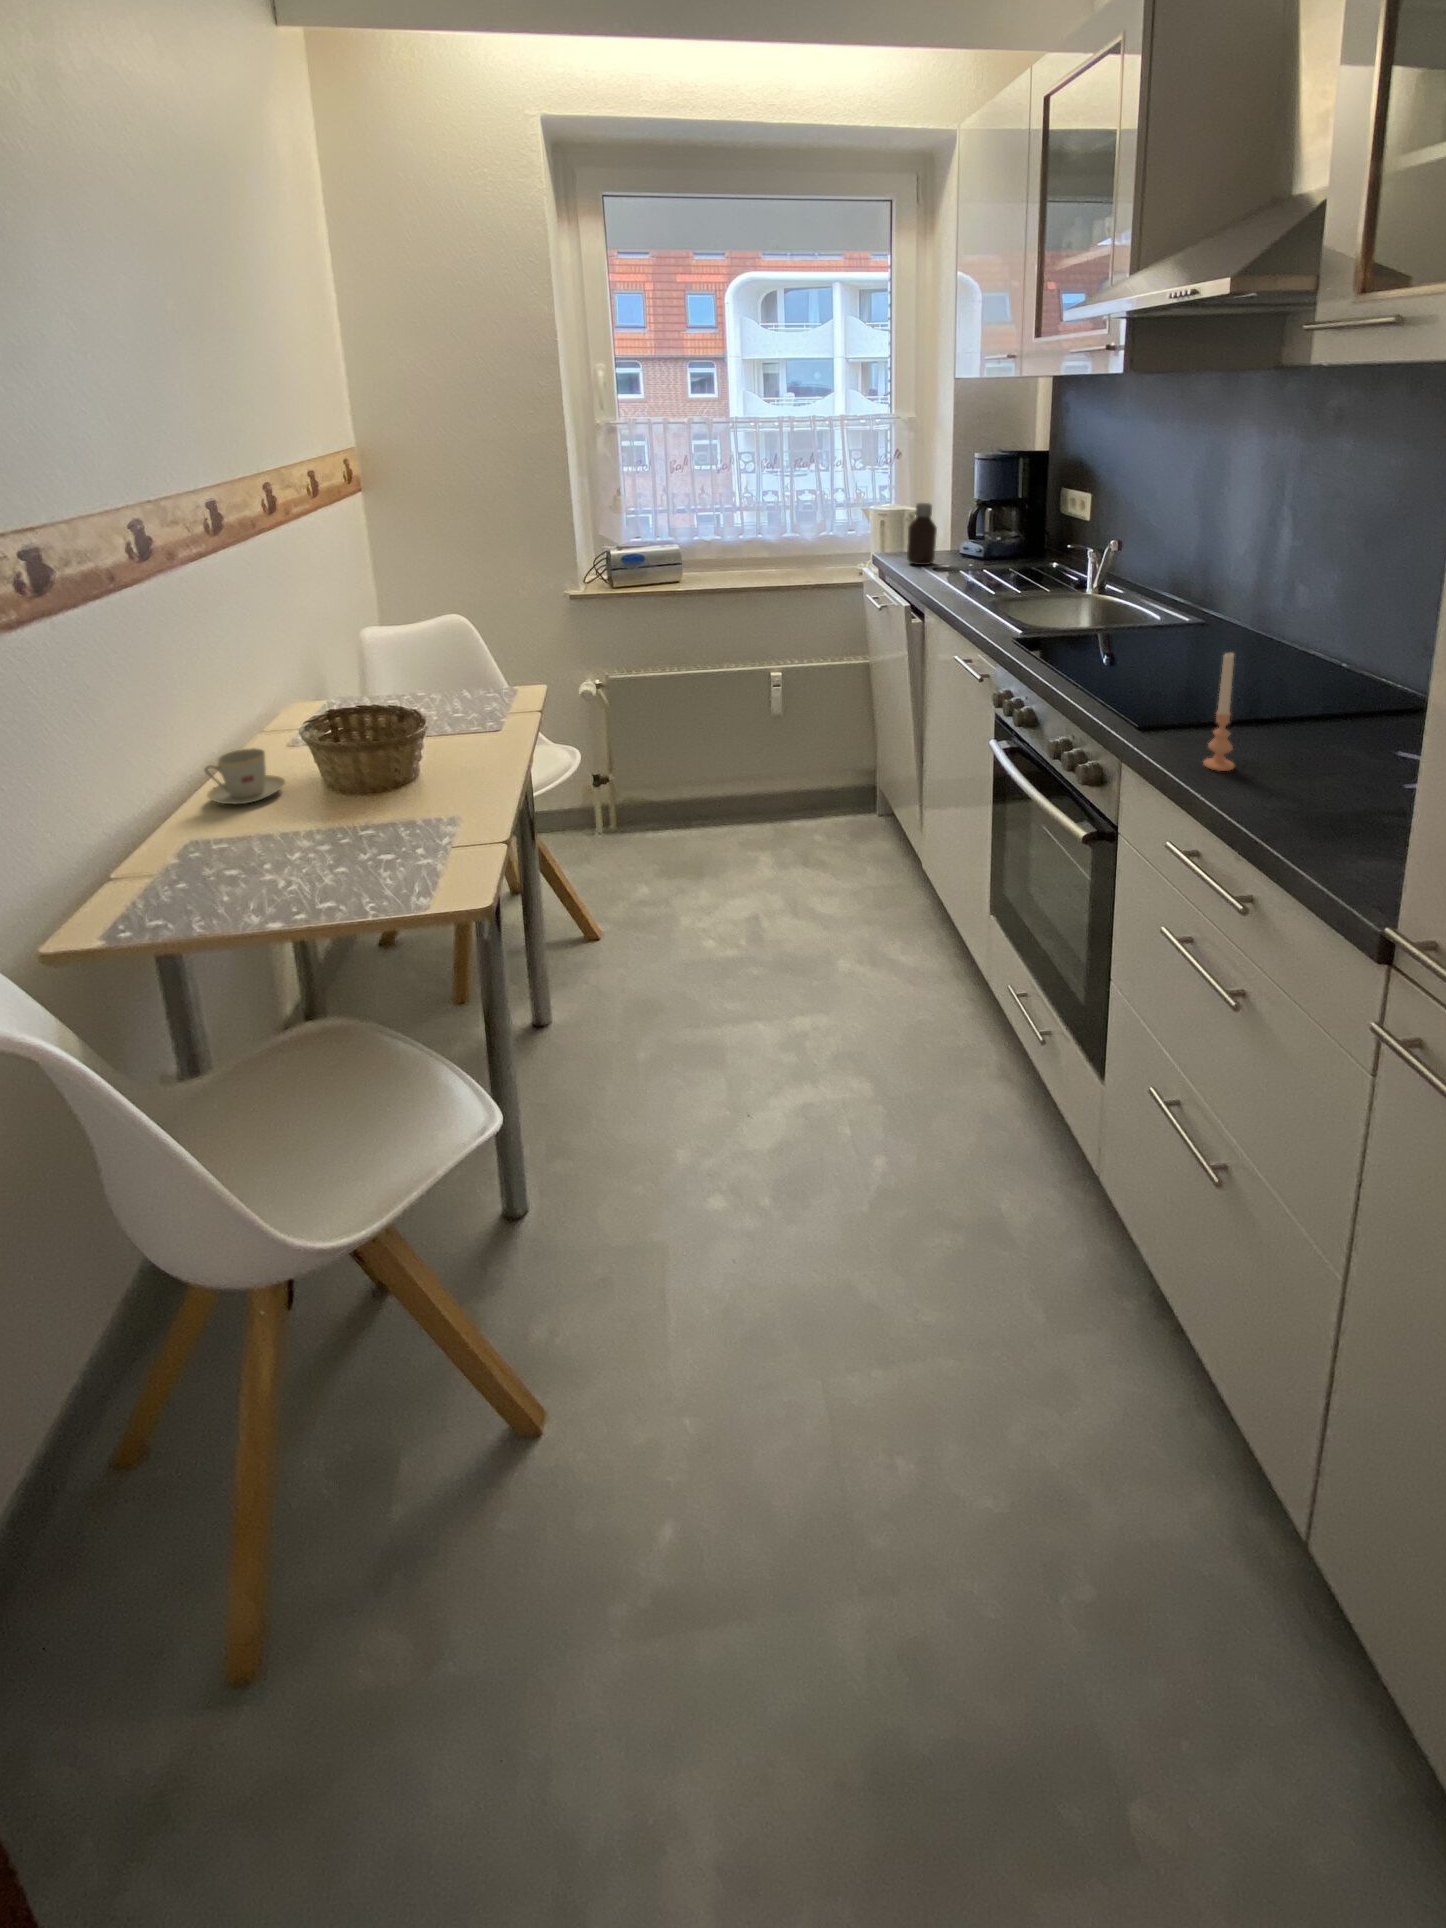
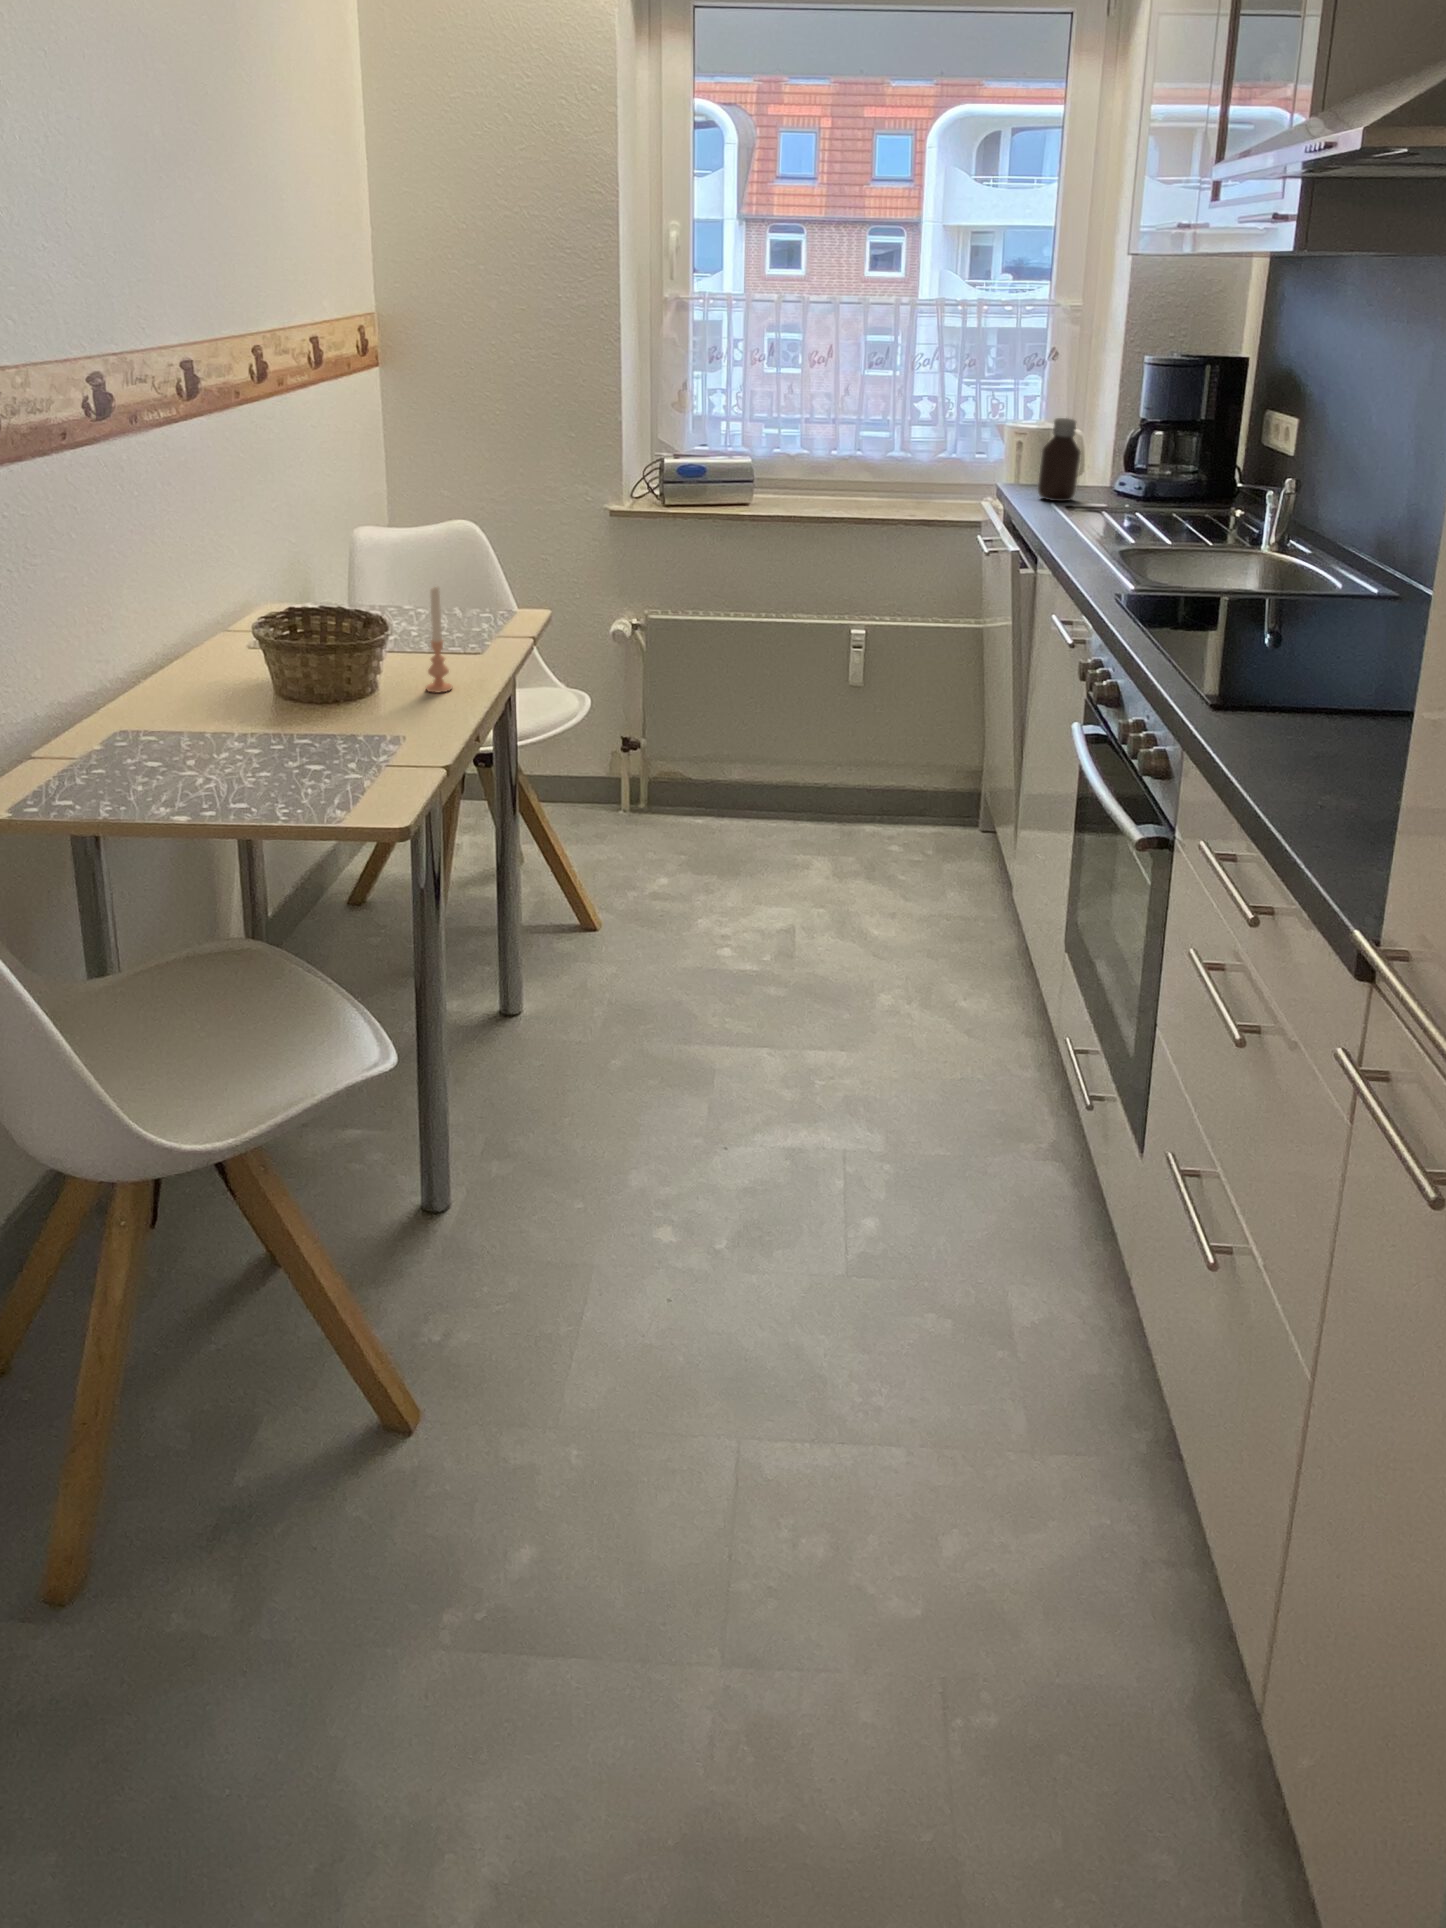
candle: present [1203,652,1234,771] -> present [426,587,452,692]
teacup: present [204,748,285,804] -> none [145,640,230,700]

